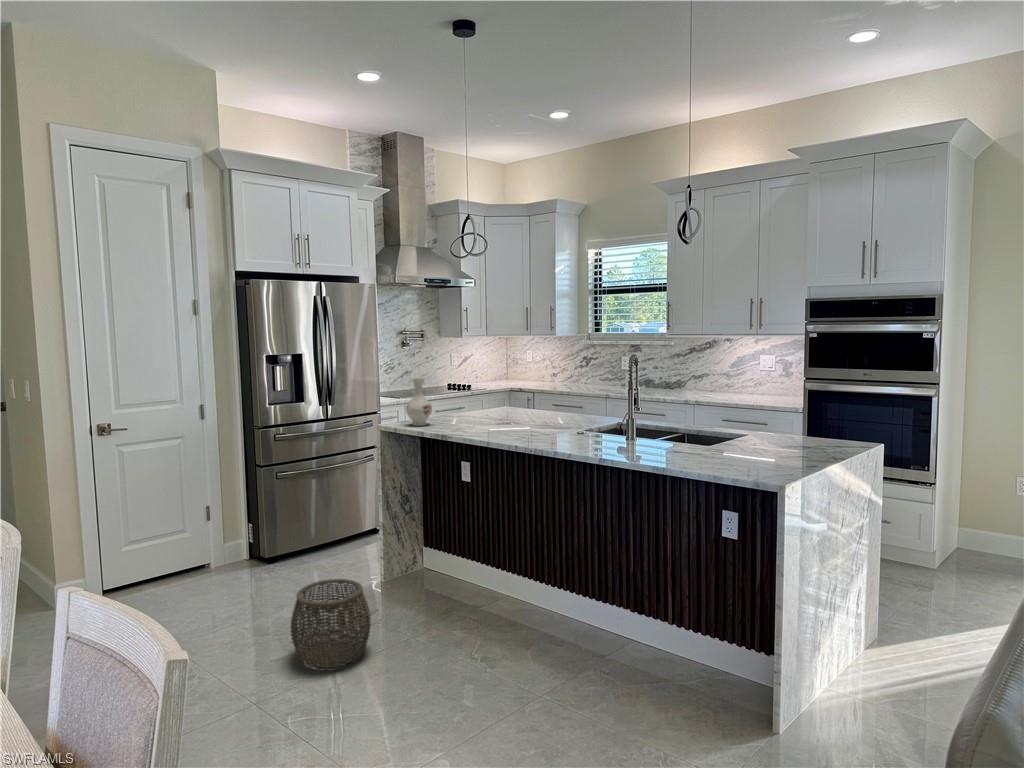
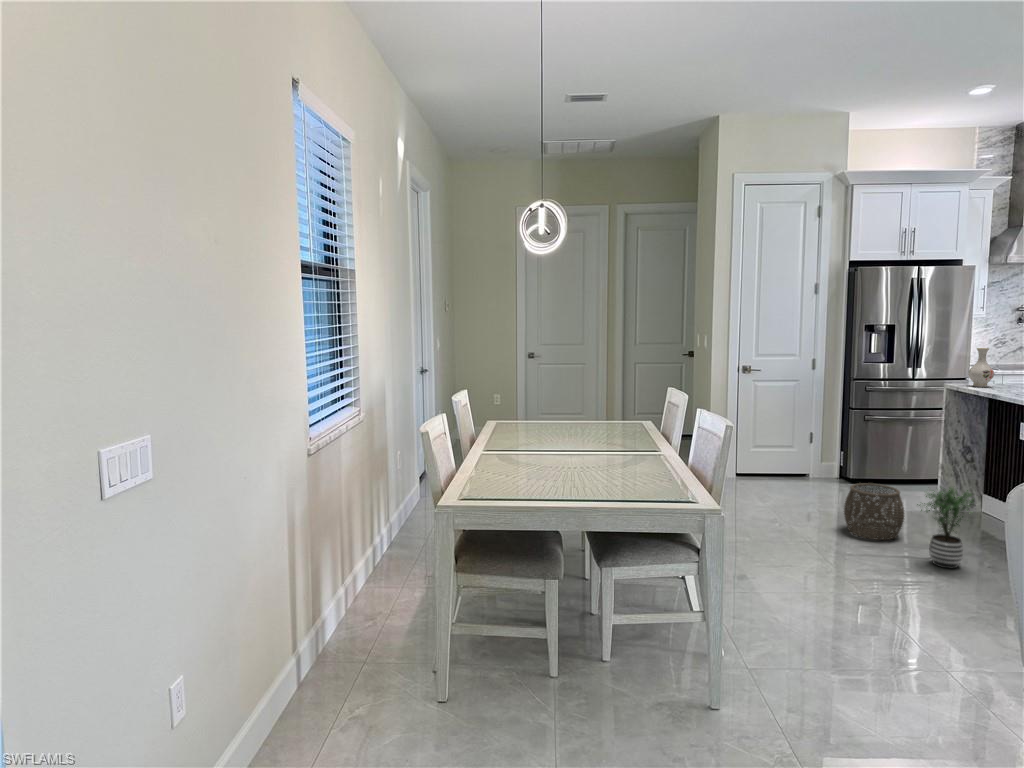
potted plant: none [402,570,476,687] -> present [917,488,972,568]

